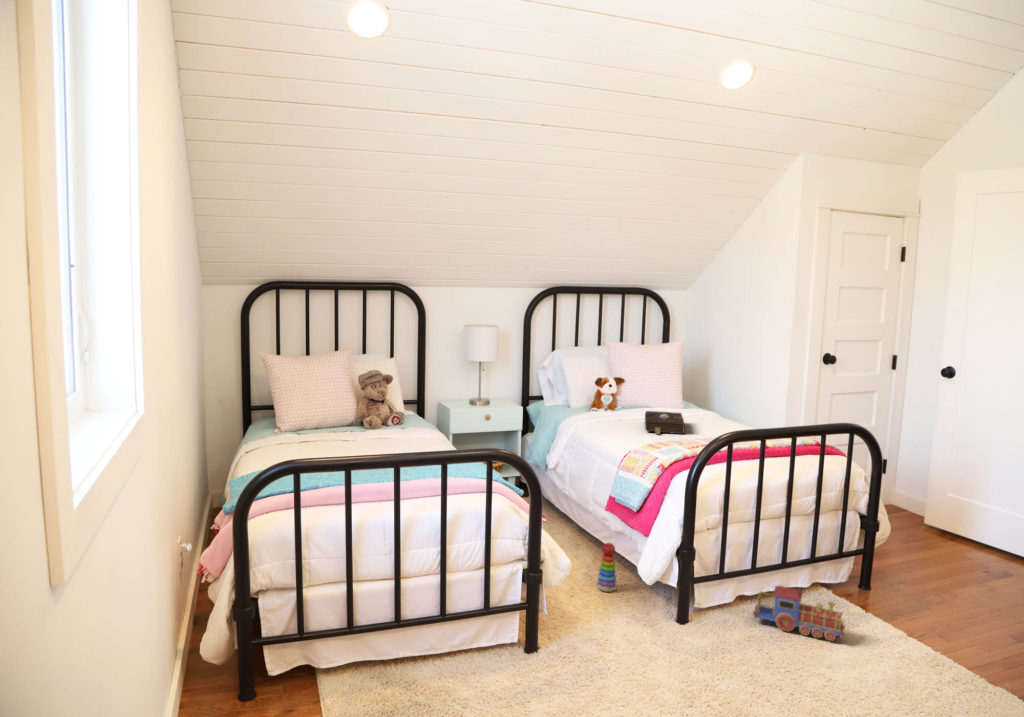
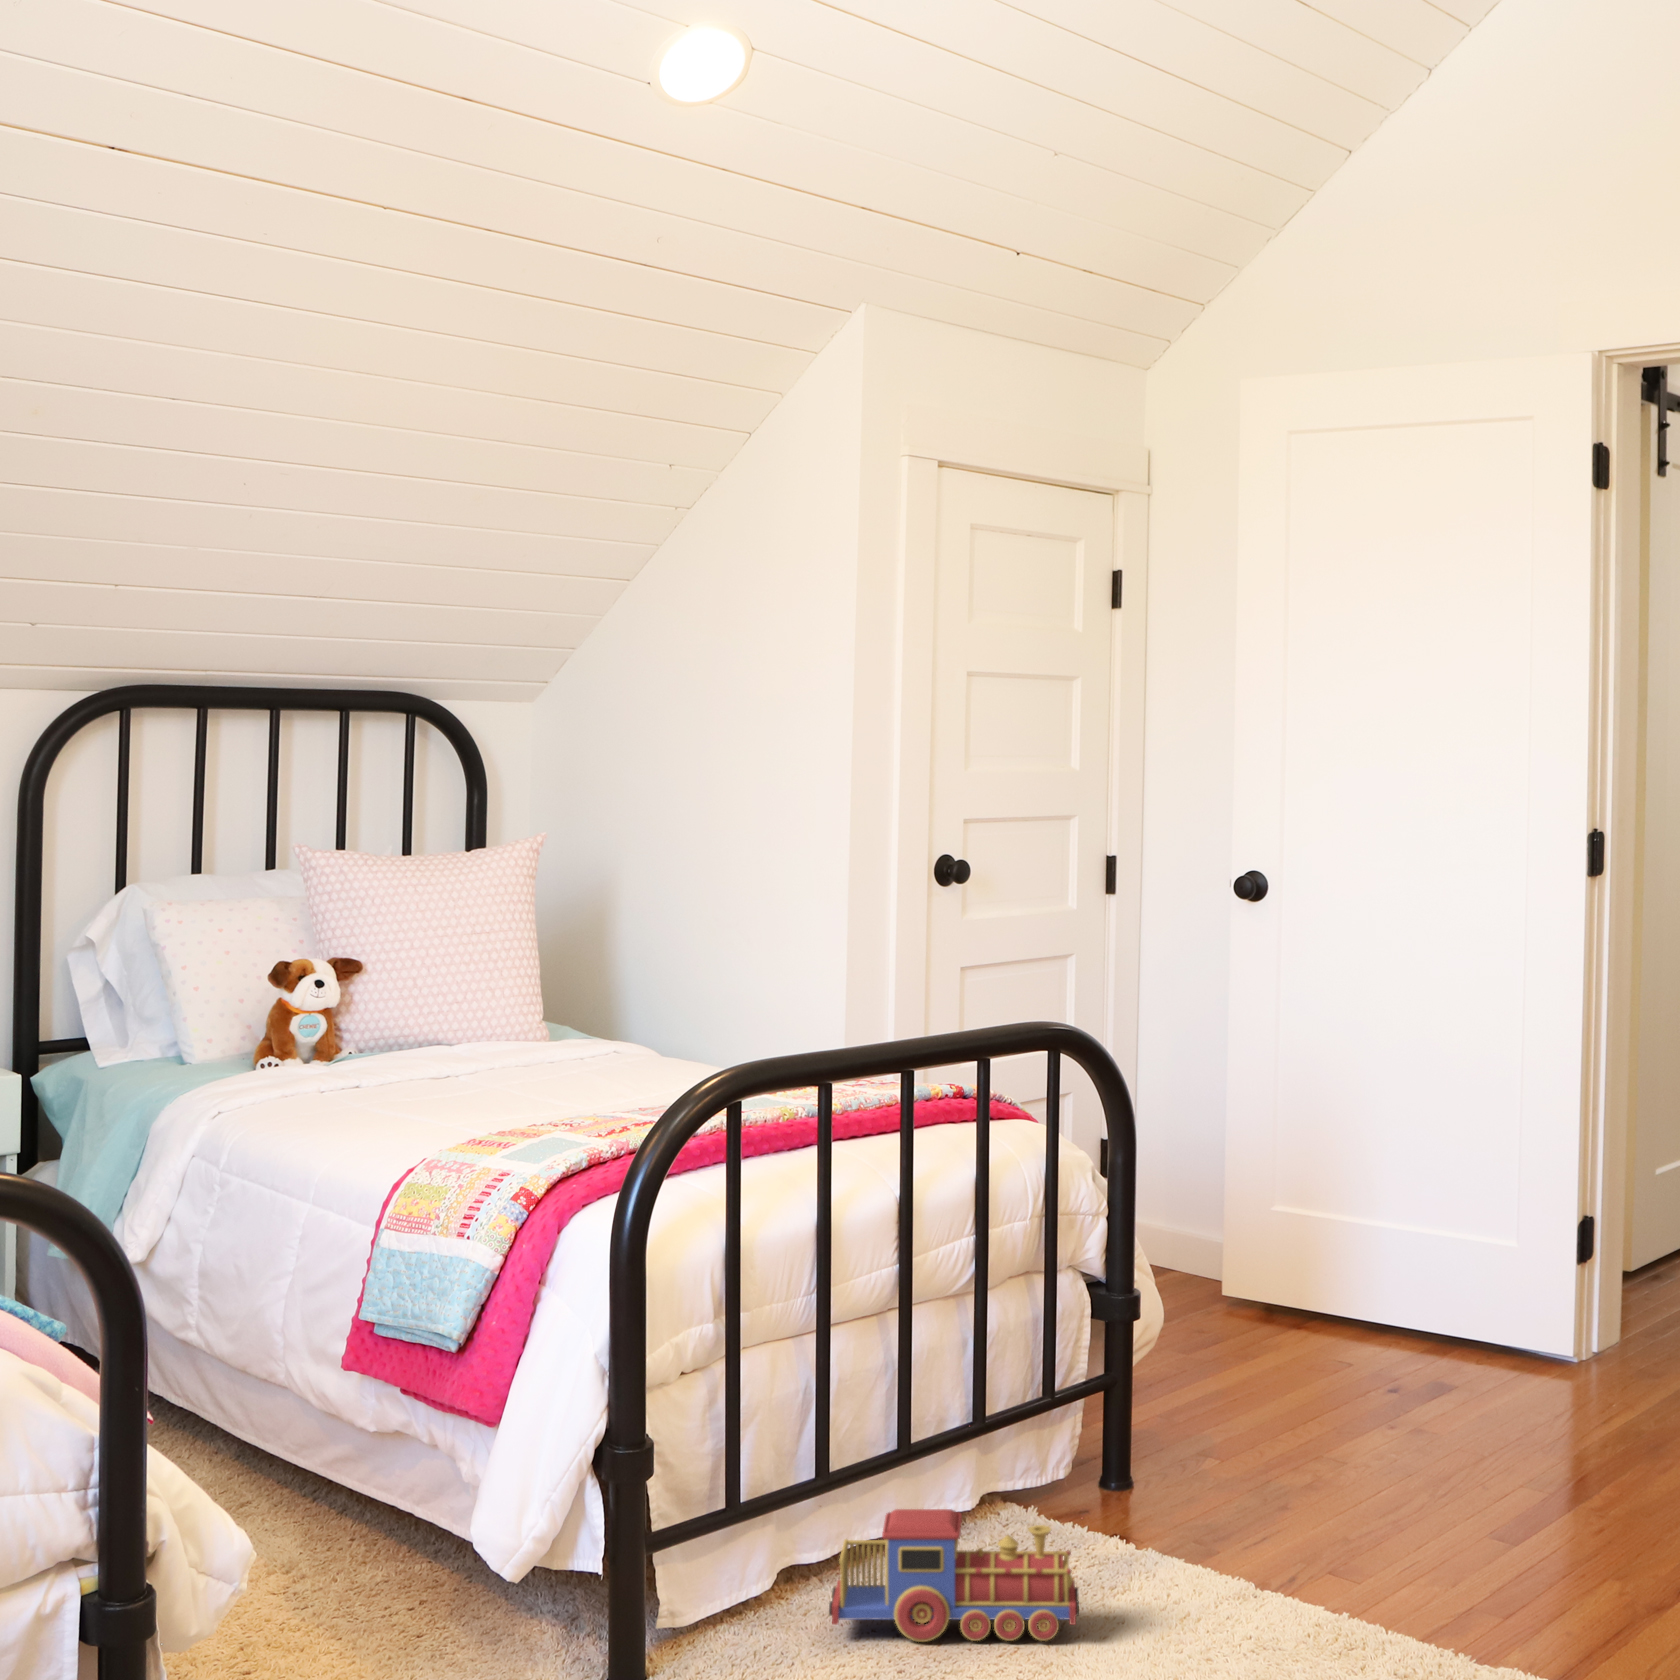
book: present [645,411,685,434] -> none [447,1043,580,1114]
stacking toy: present [597,543,617,592] -> none [331,1478,399,1646]

